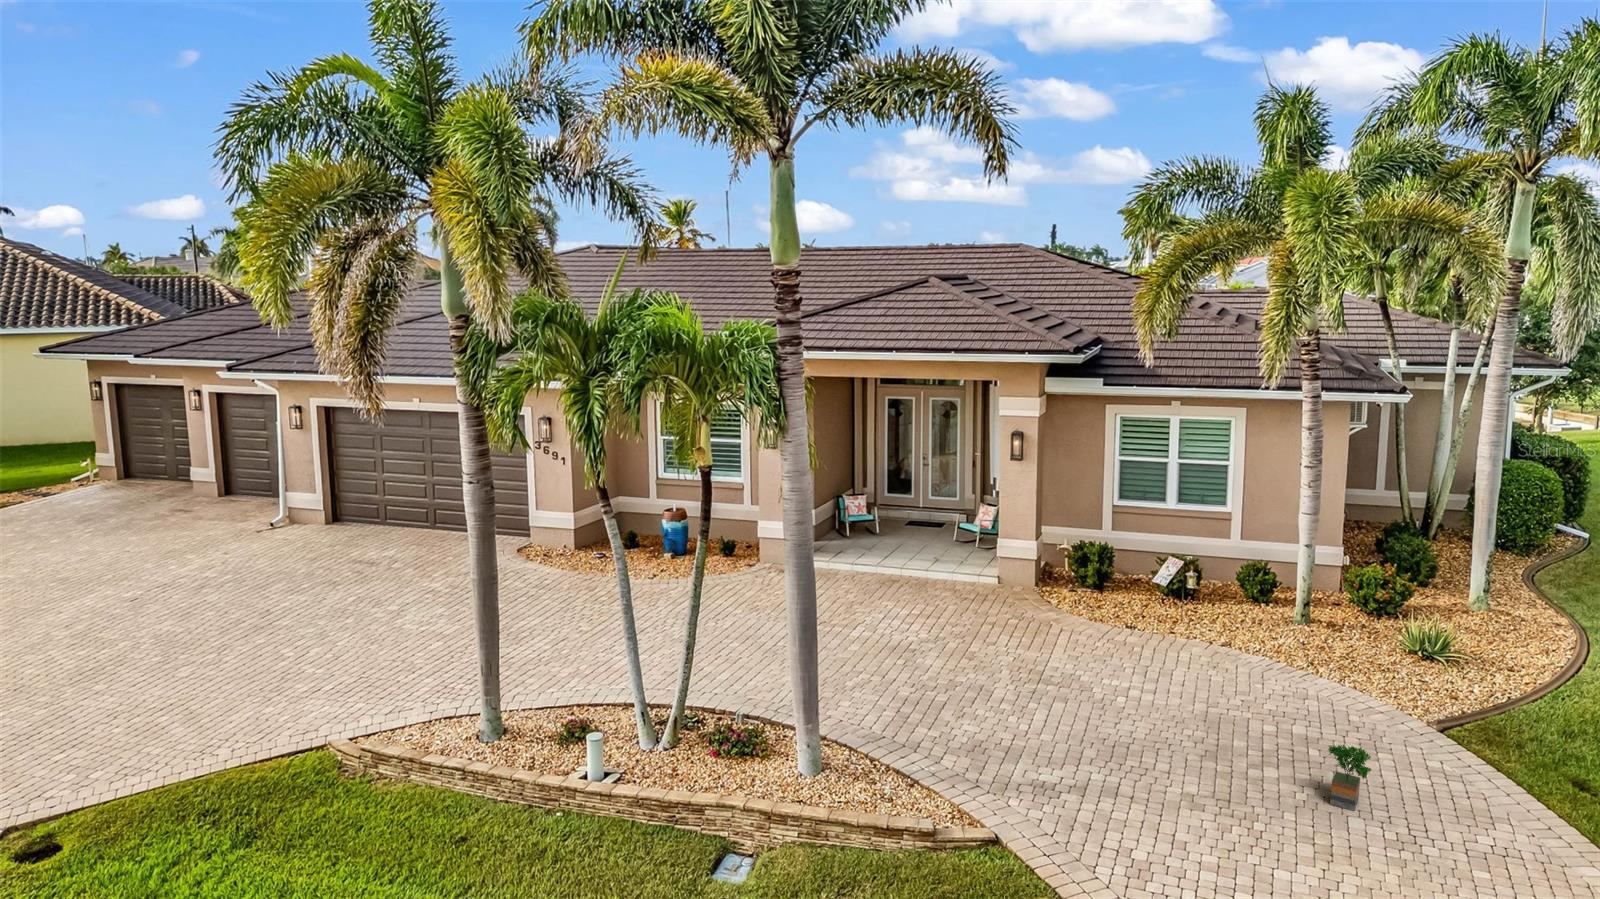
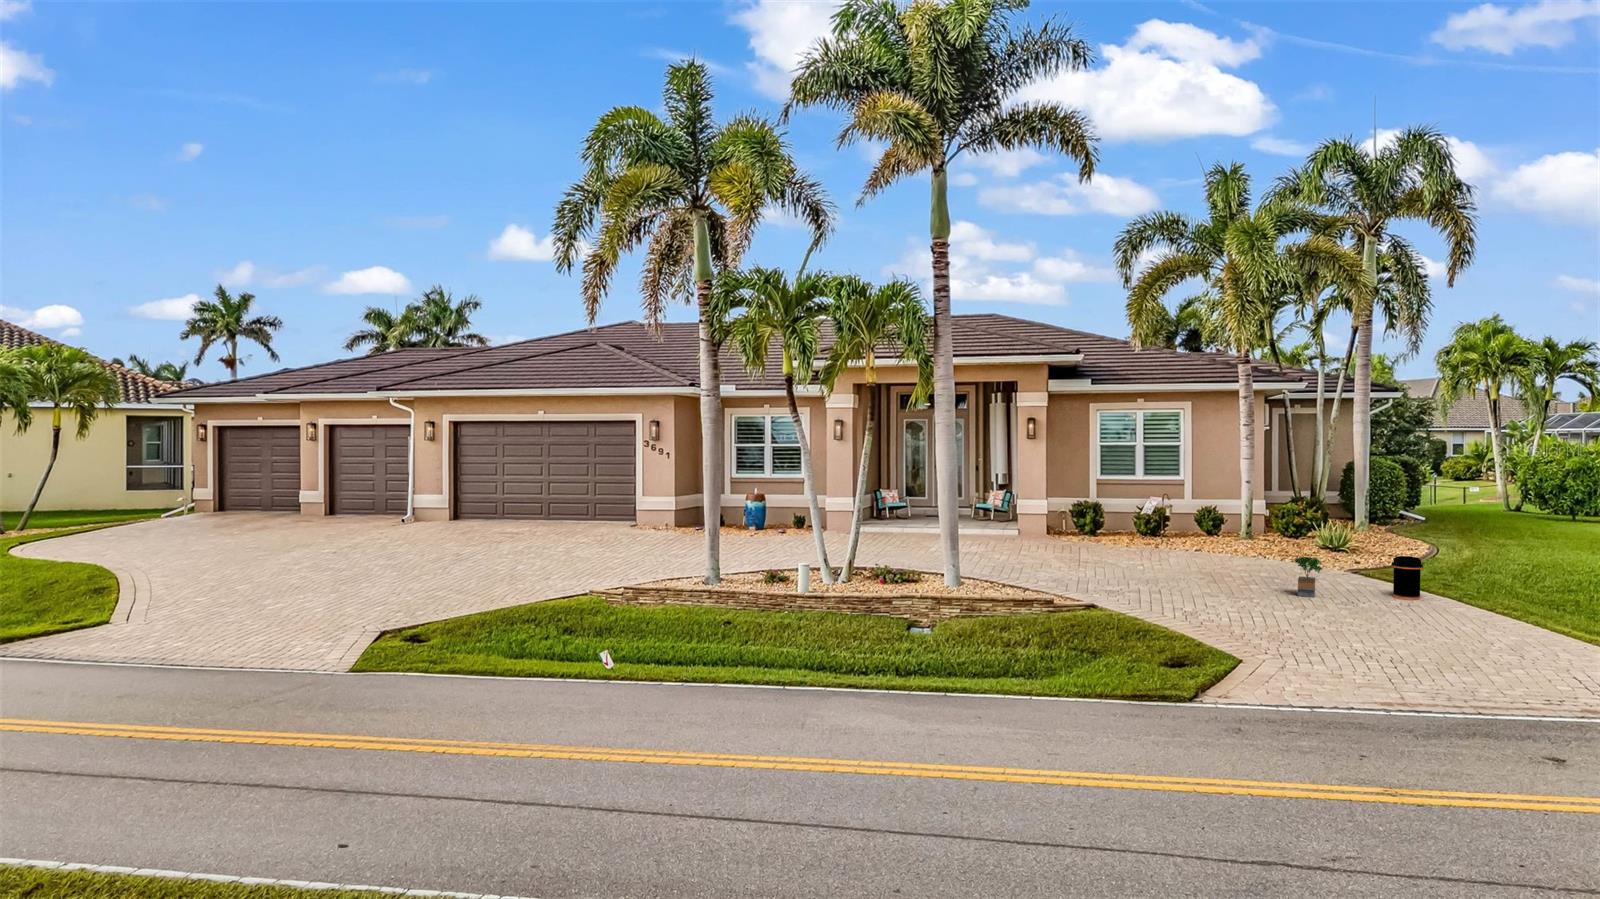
trash can: none [1482,755,1533,829] -> present [1392,556,1423,600]

